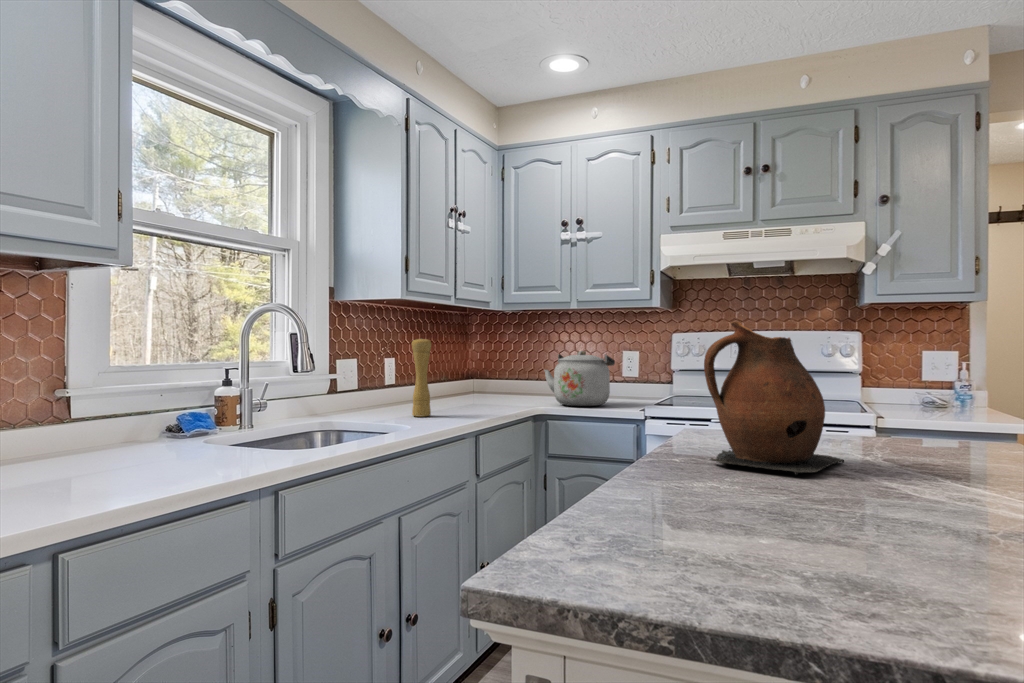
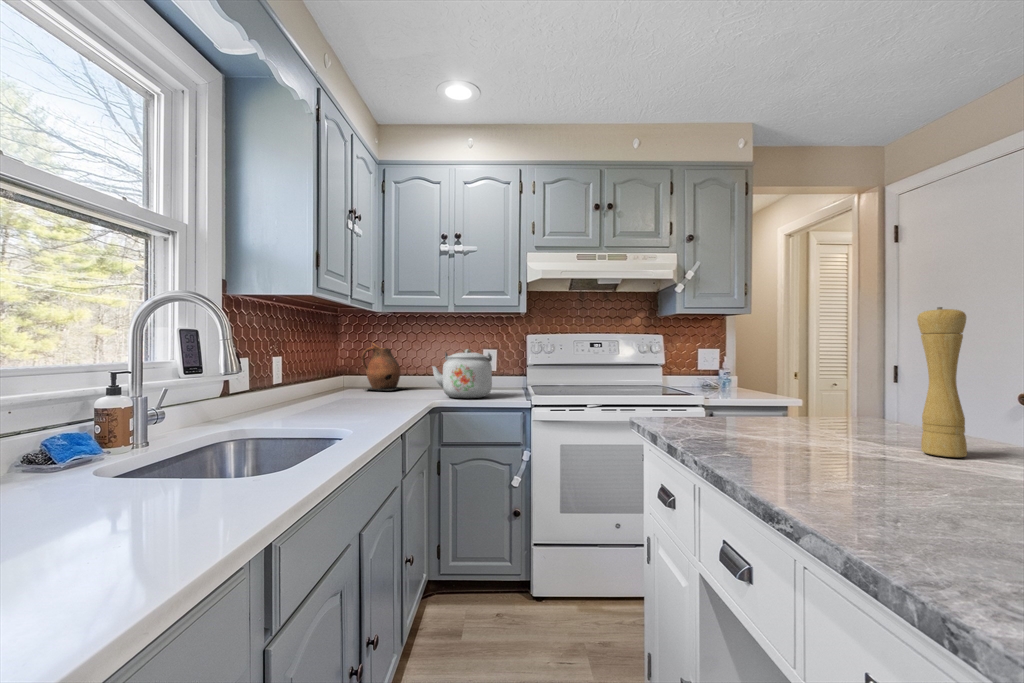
ceramic pitcher: present [704,322,844,475] -> present [362,343,406,391]
pepper mill: present [412,338,431,417] -> present [917,307,967,457]

